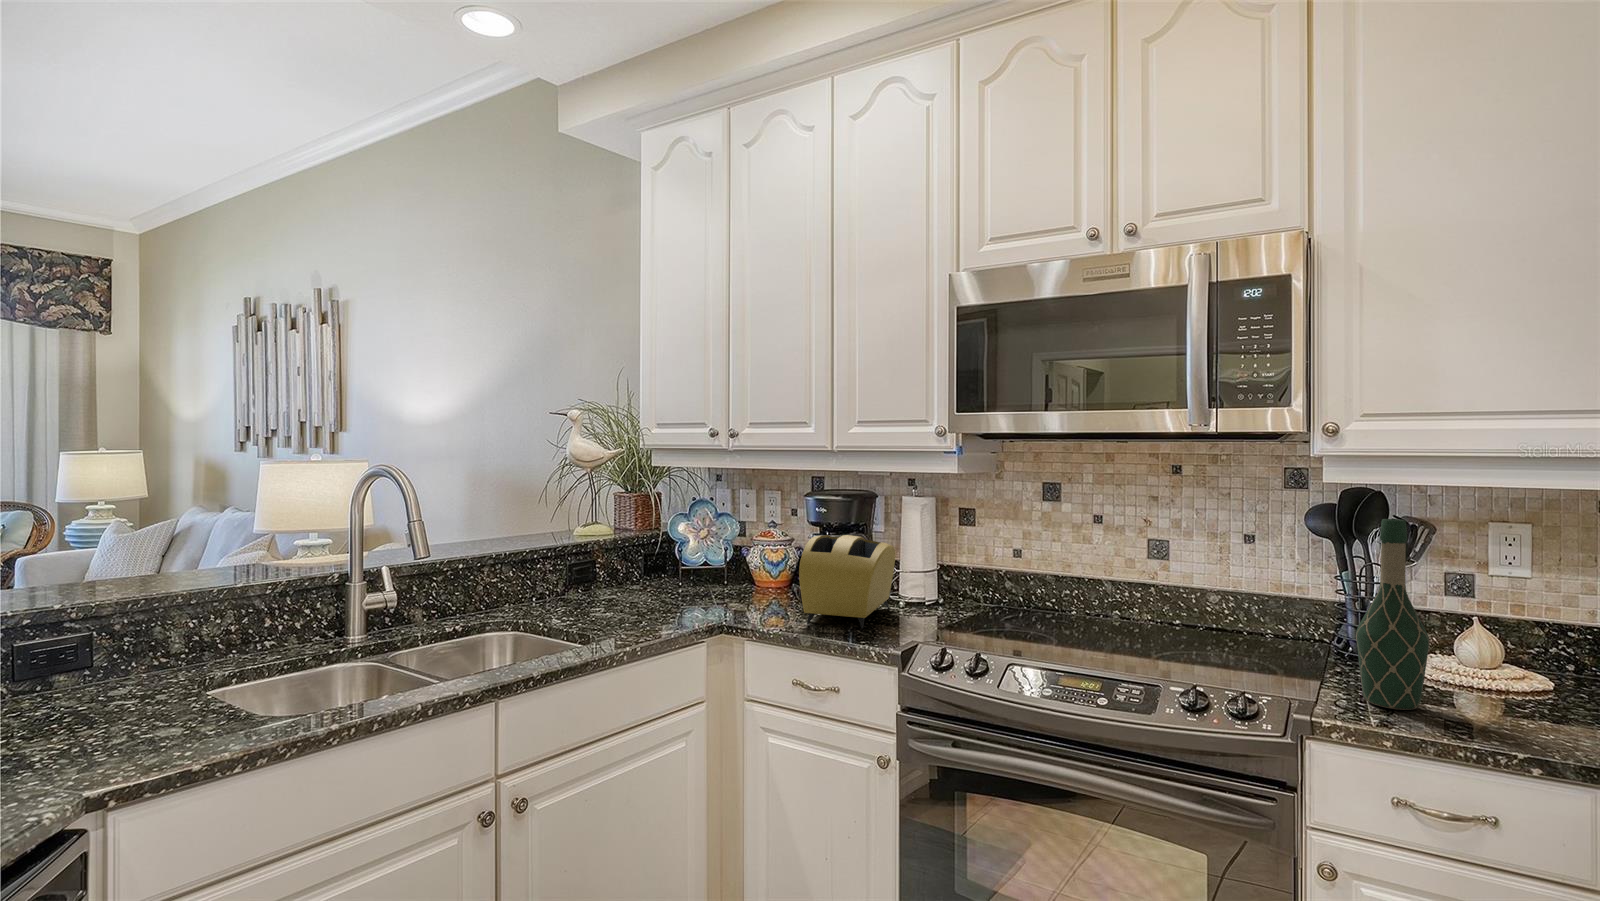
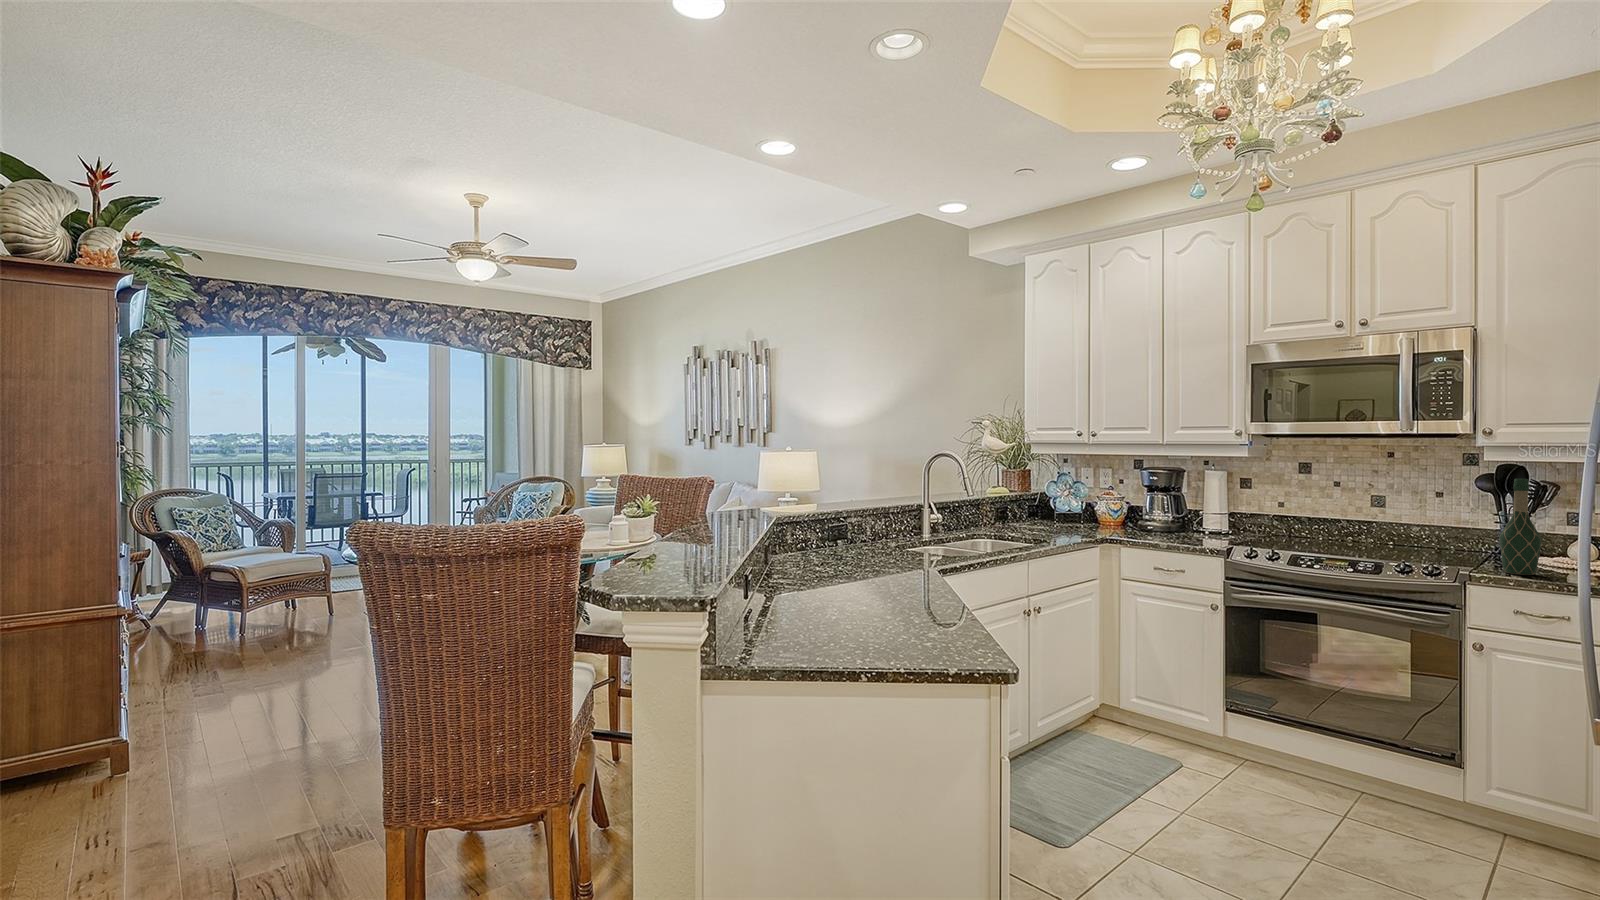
toaster: present [799,535,895,629] -> none [1150,492,1204,543]

